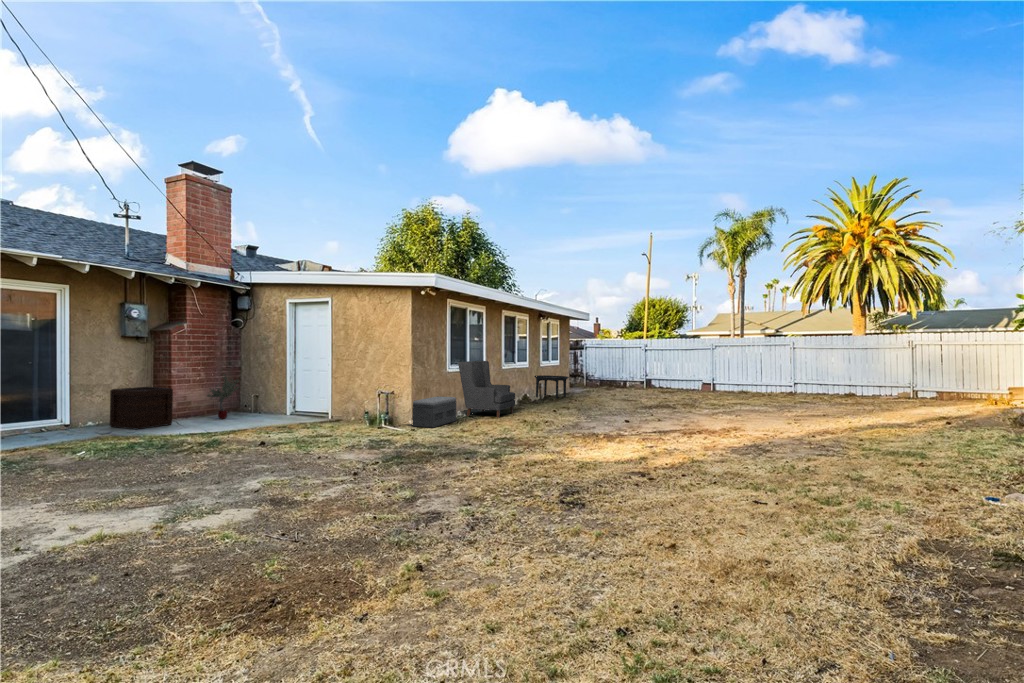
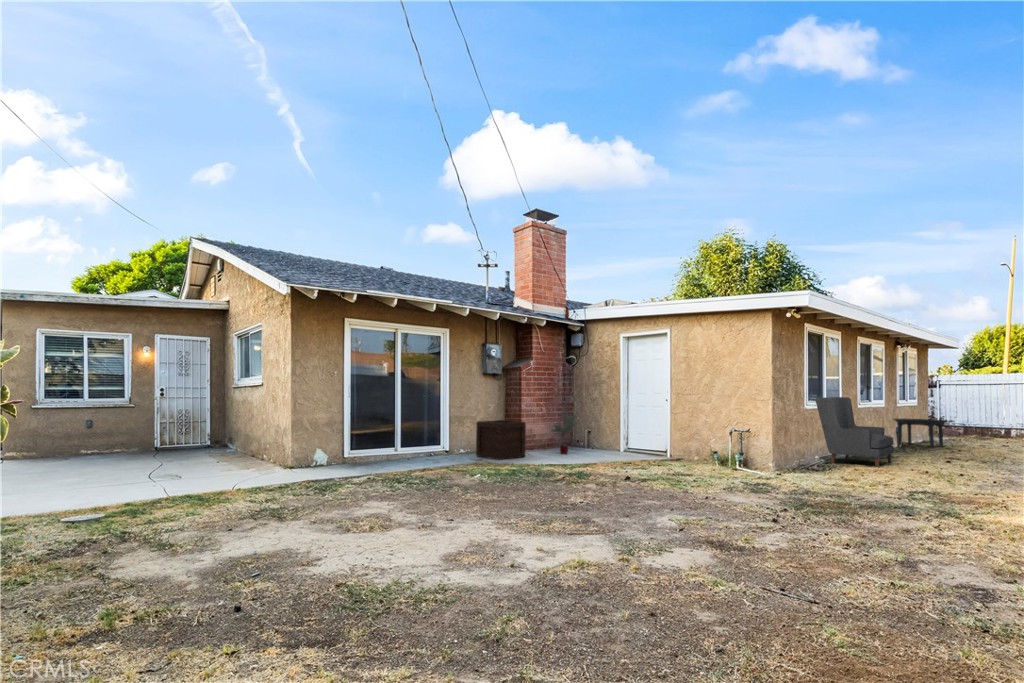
storage bench: present [412,396,456,428] -> none [776,438,825,475]

